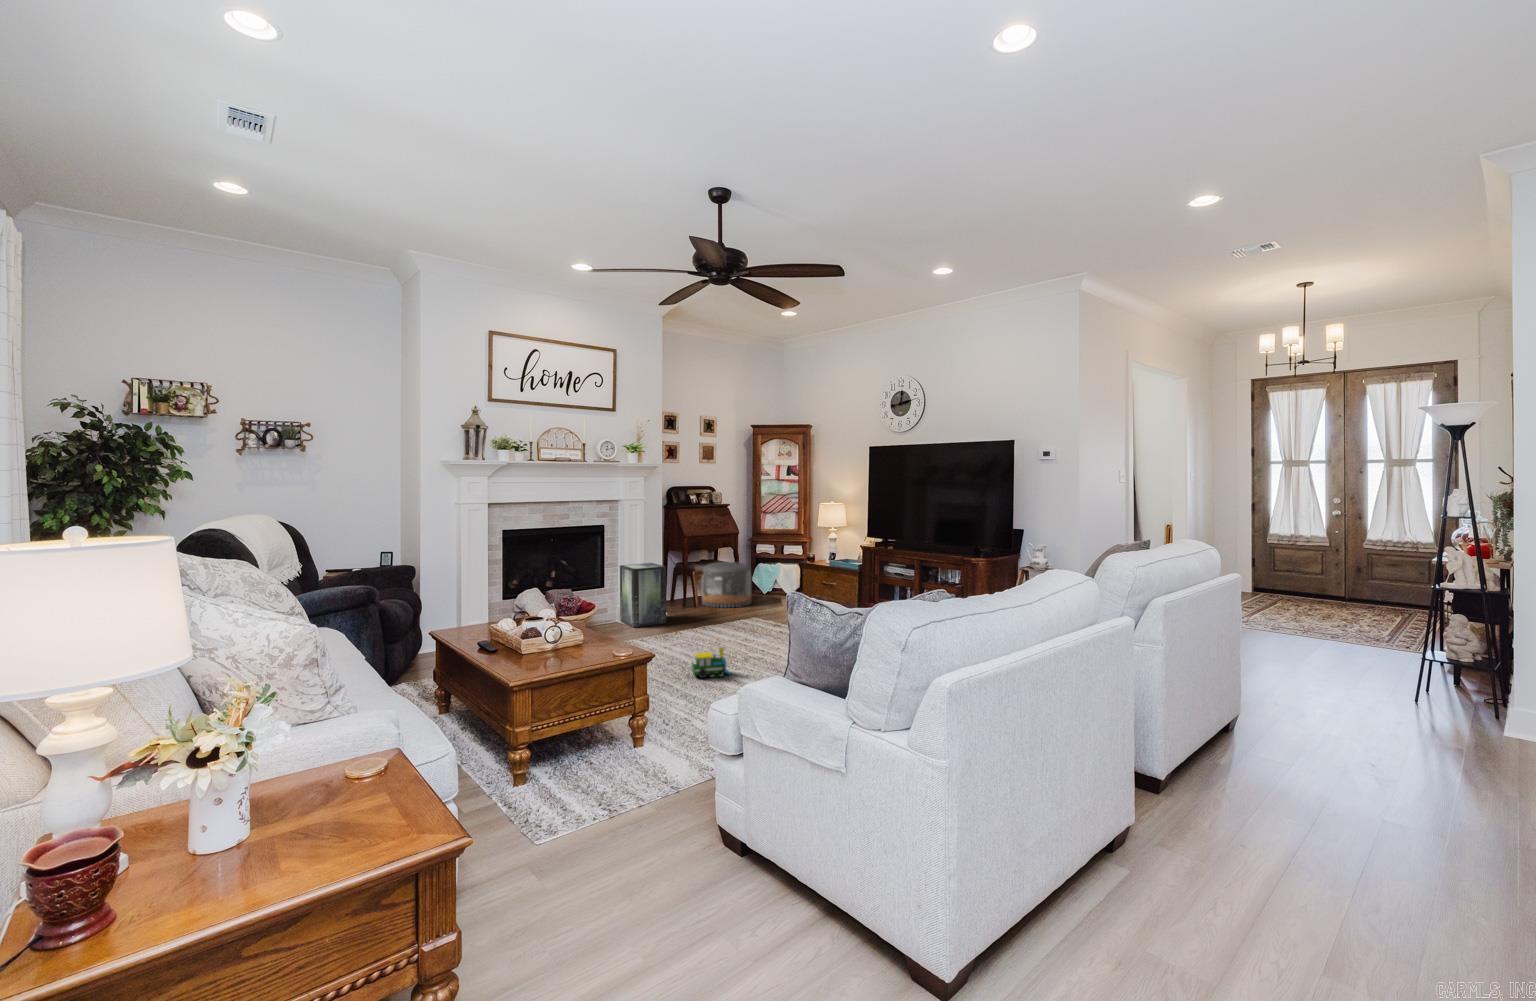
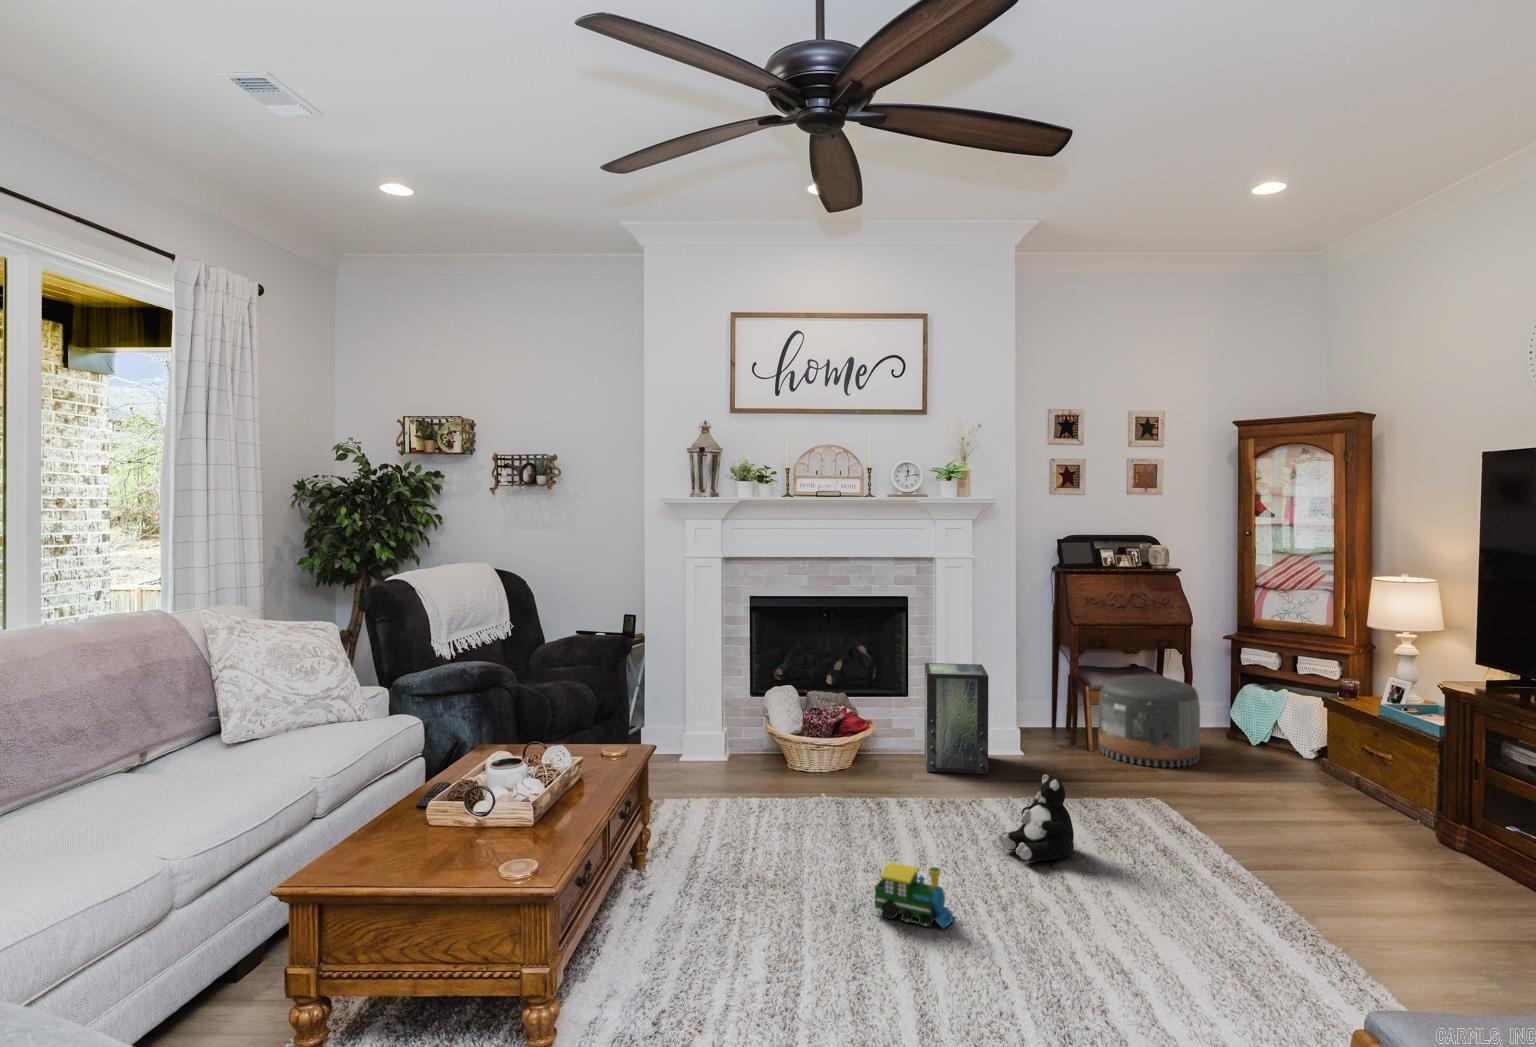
plush toy: none [713,605,747,648] -> present [998,774,1074,861]

